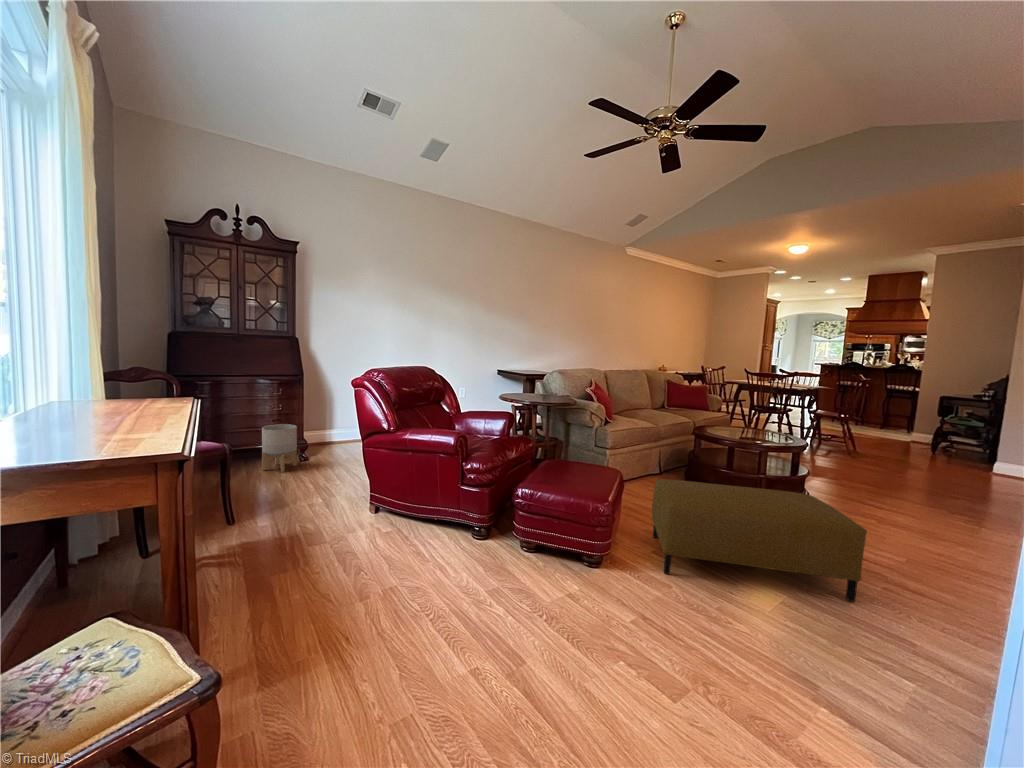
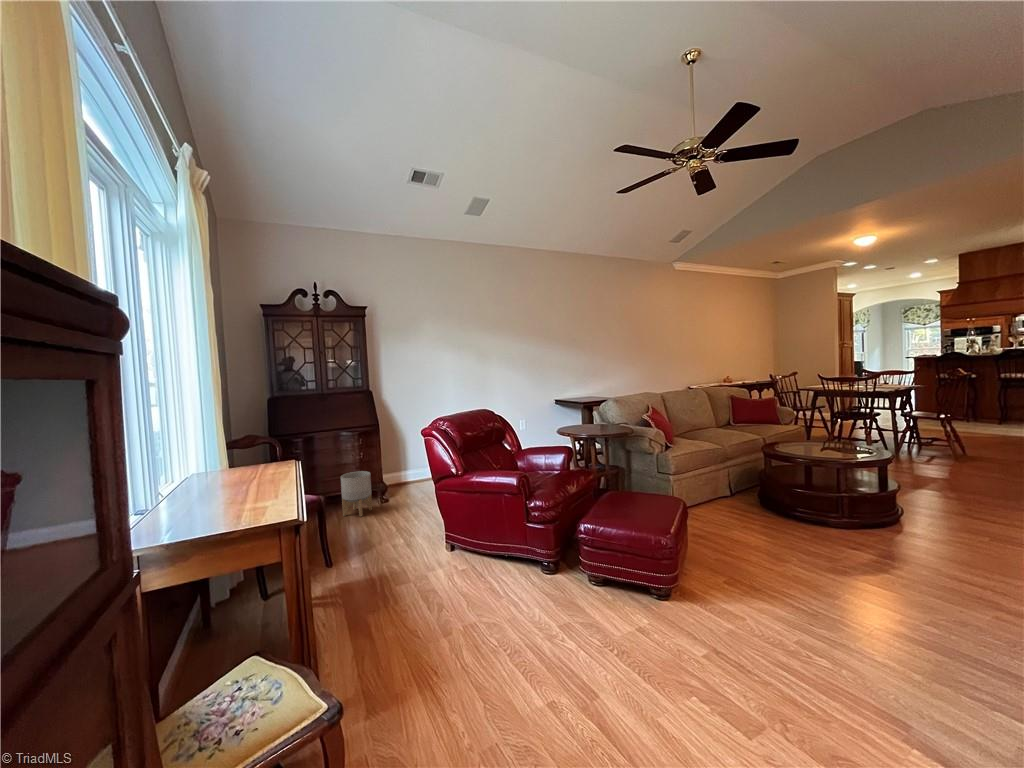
ottoman: present [652,479,867,602] -> none [720,507,958,633]

